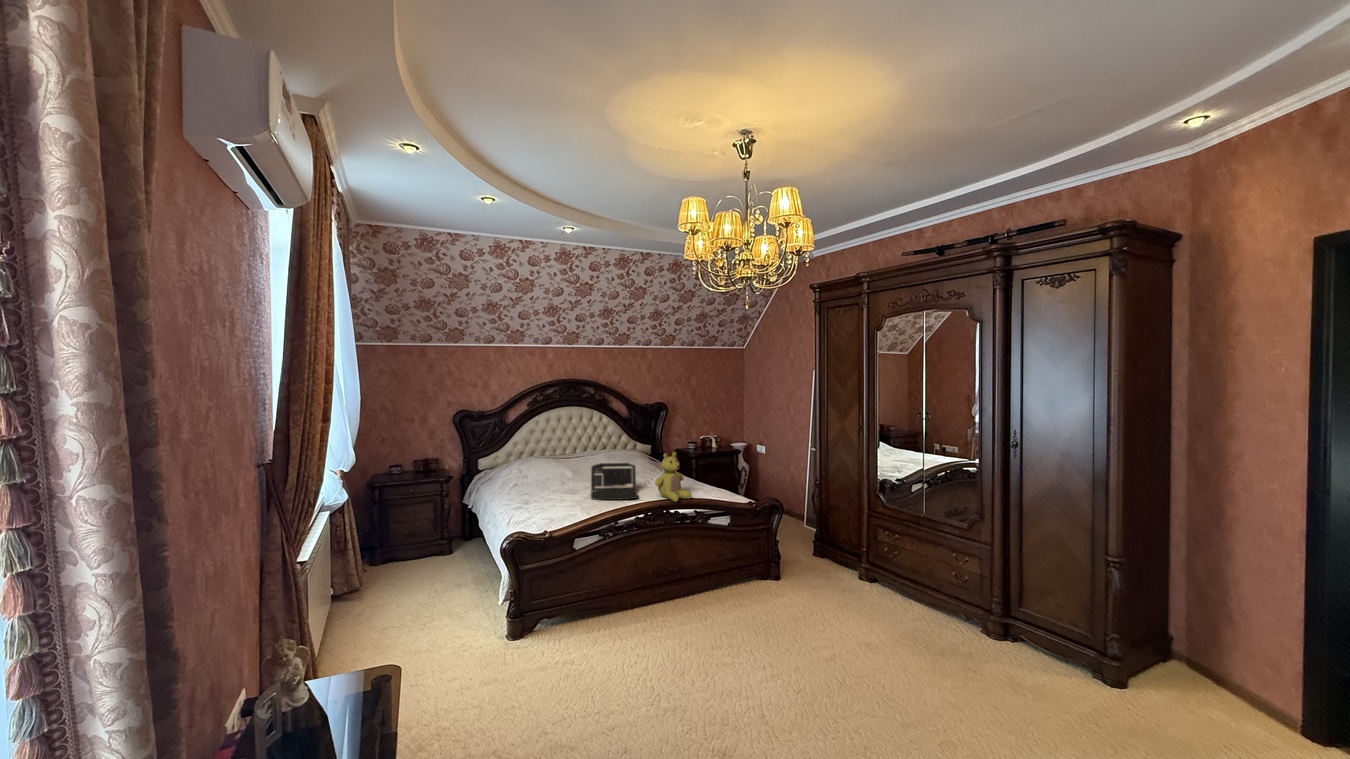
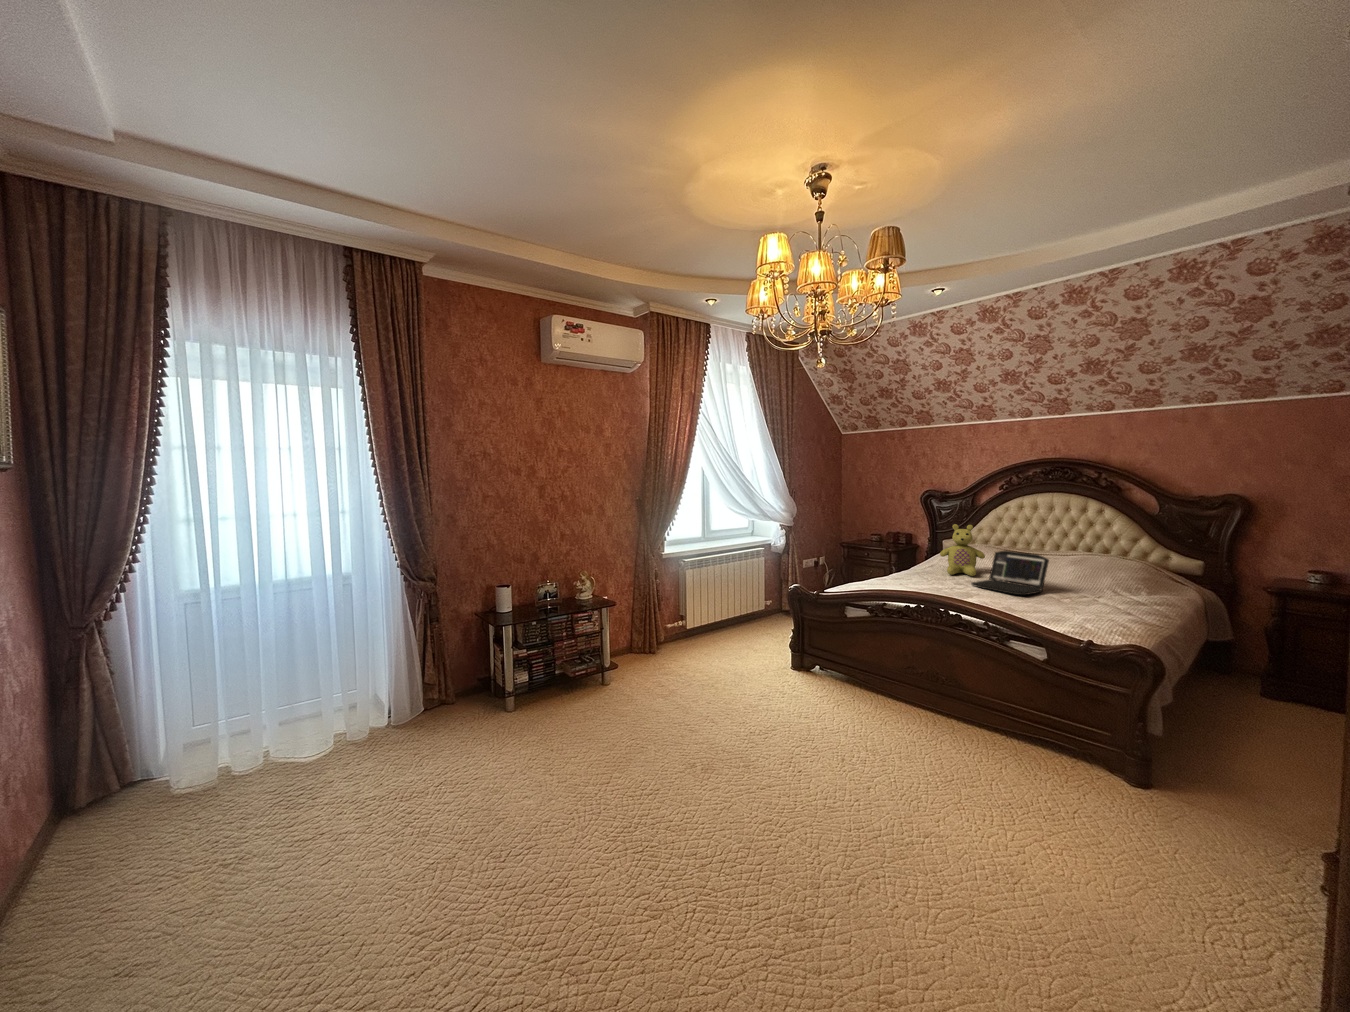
stuffed bear: present [655,452,691,502] -> present [940,524,985,576]

